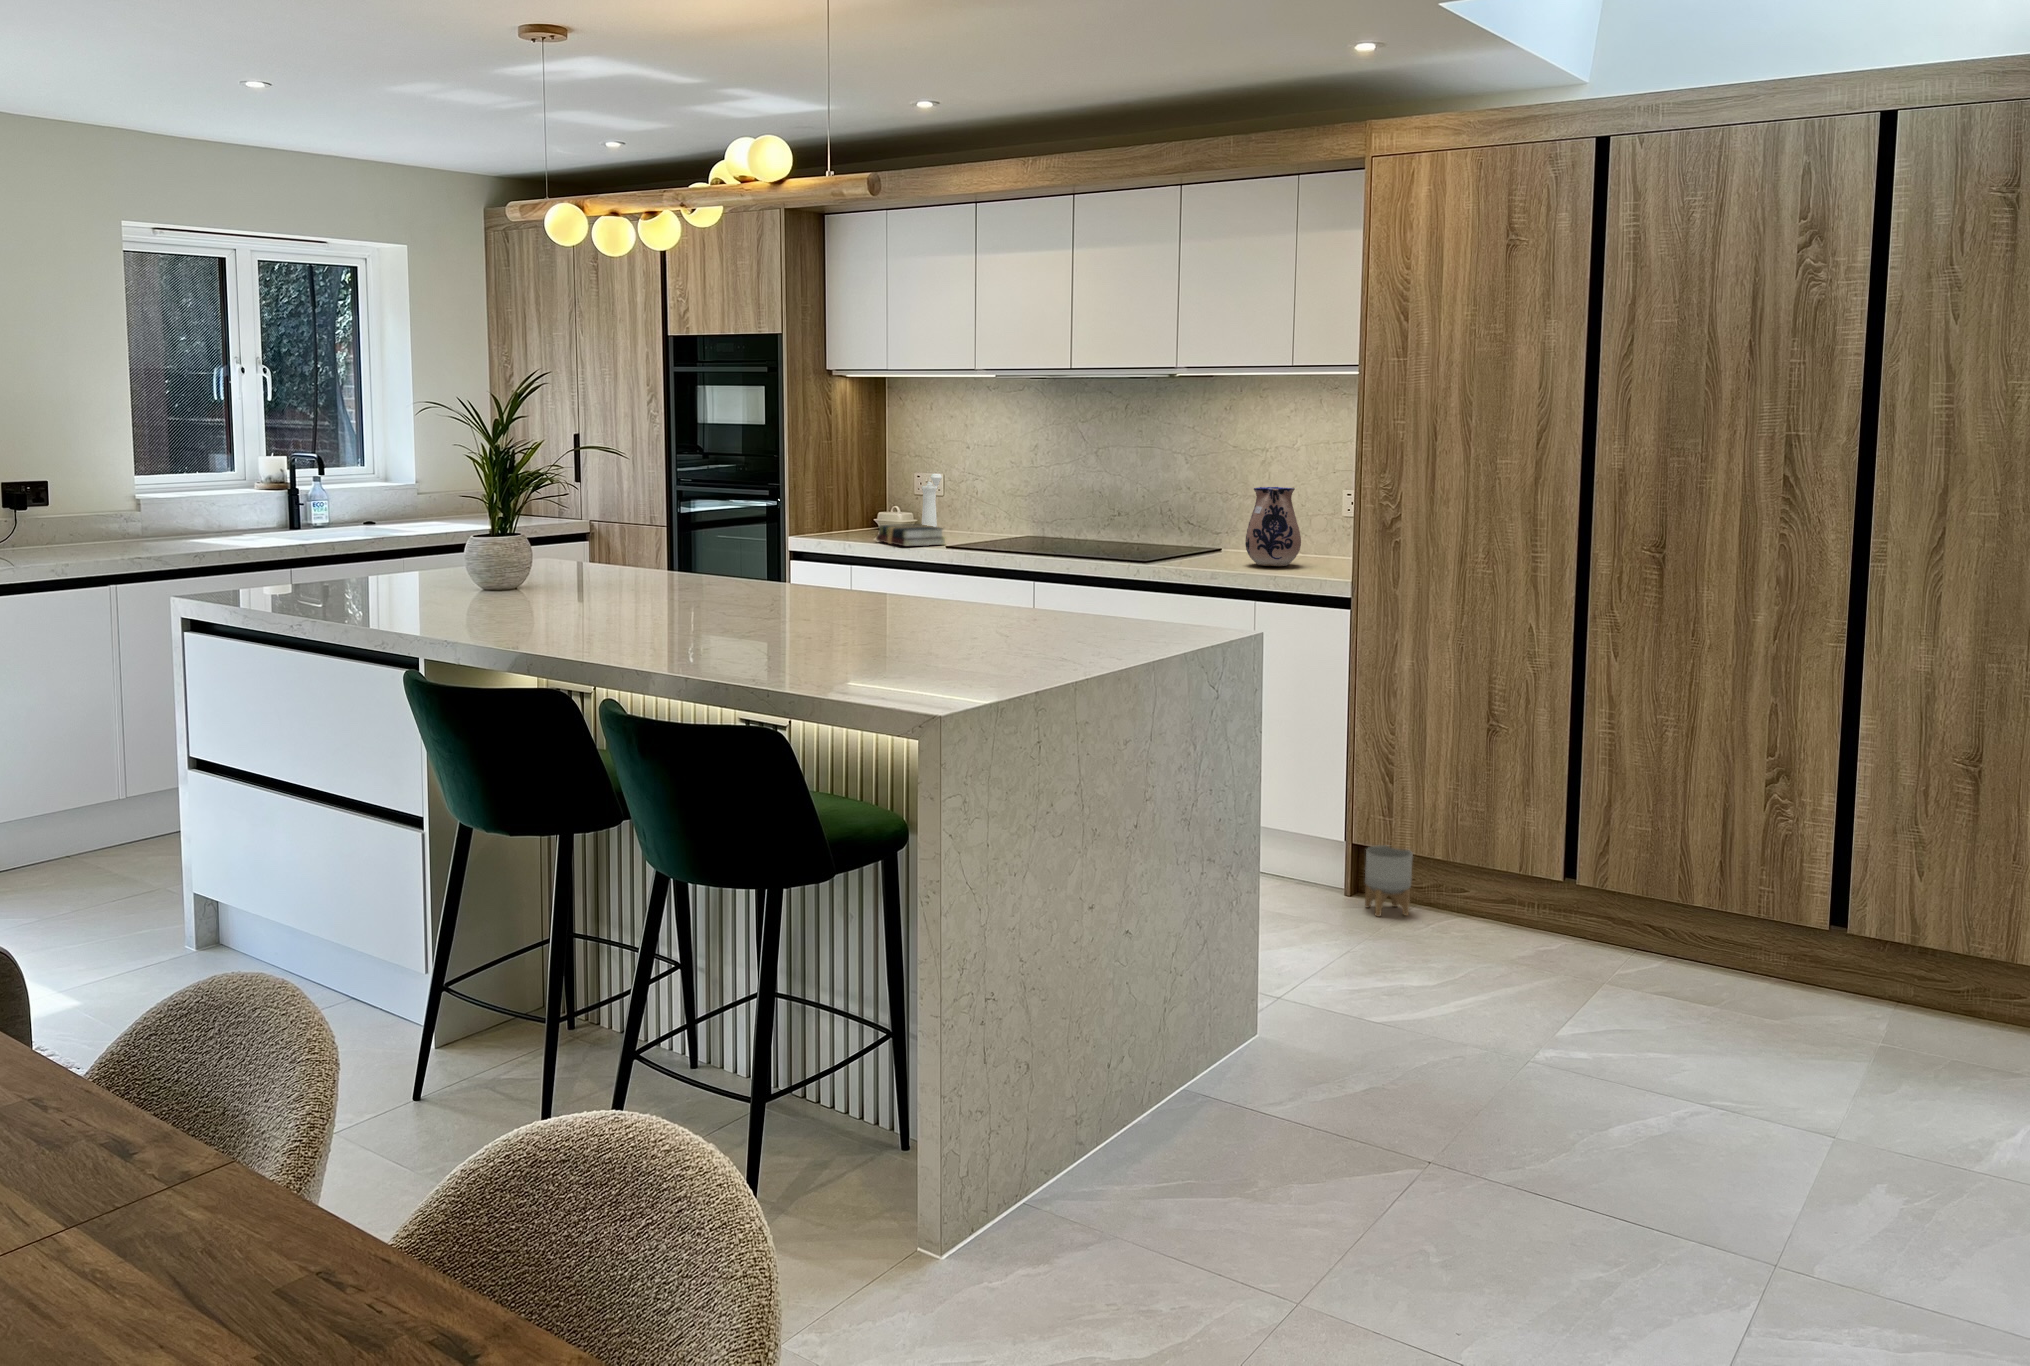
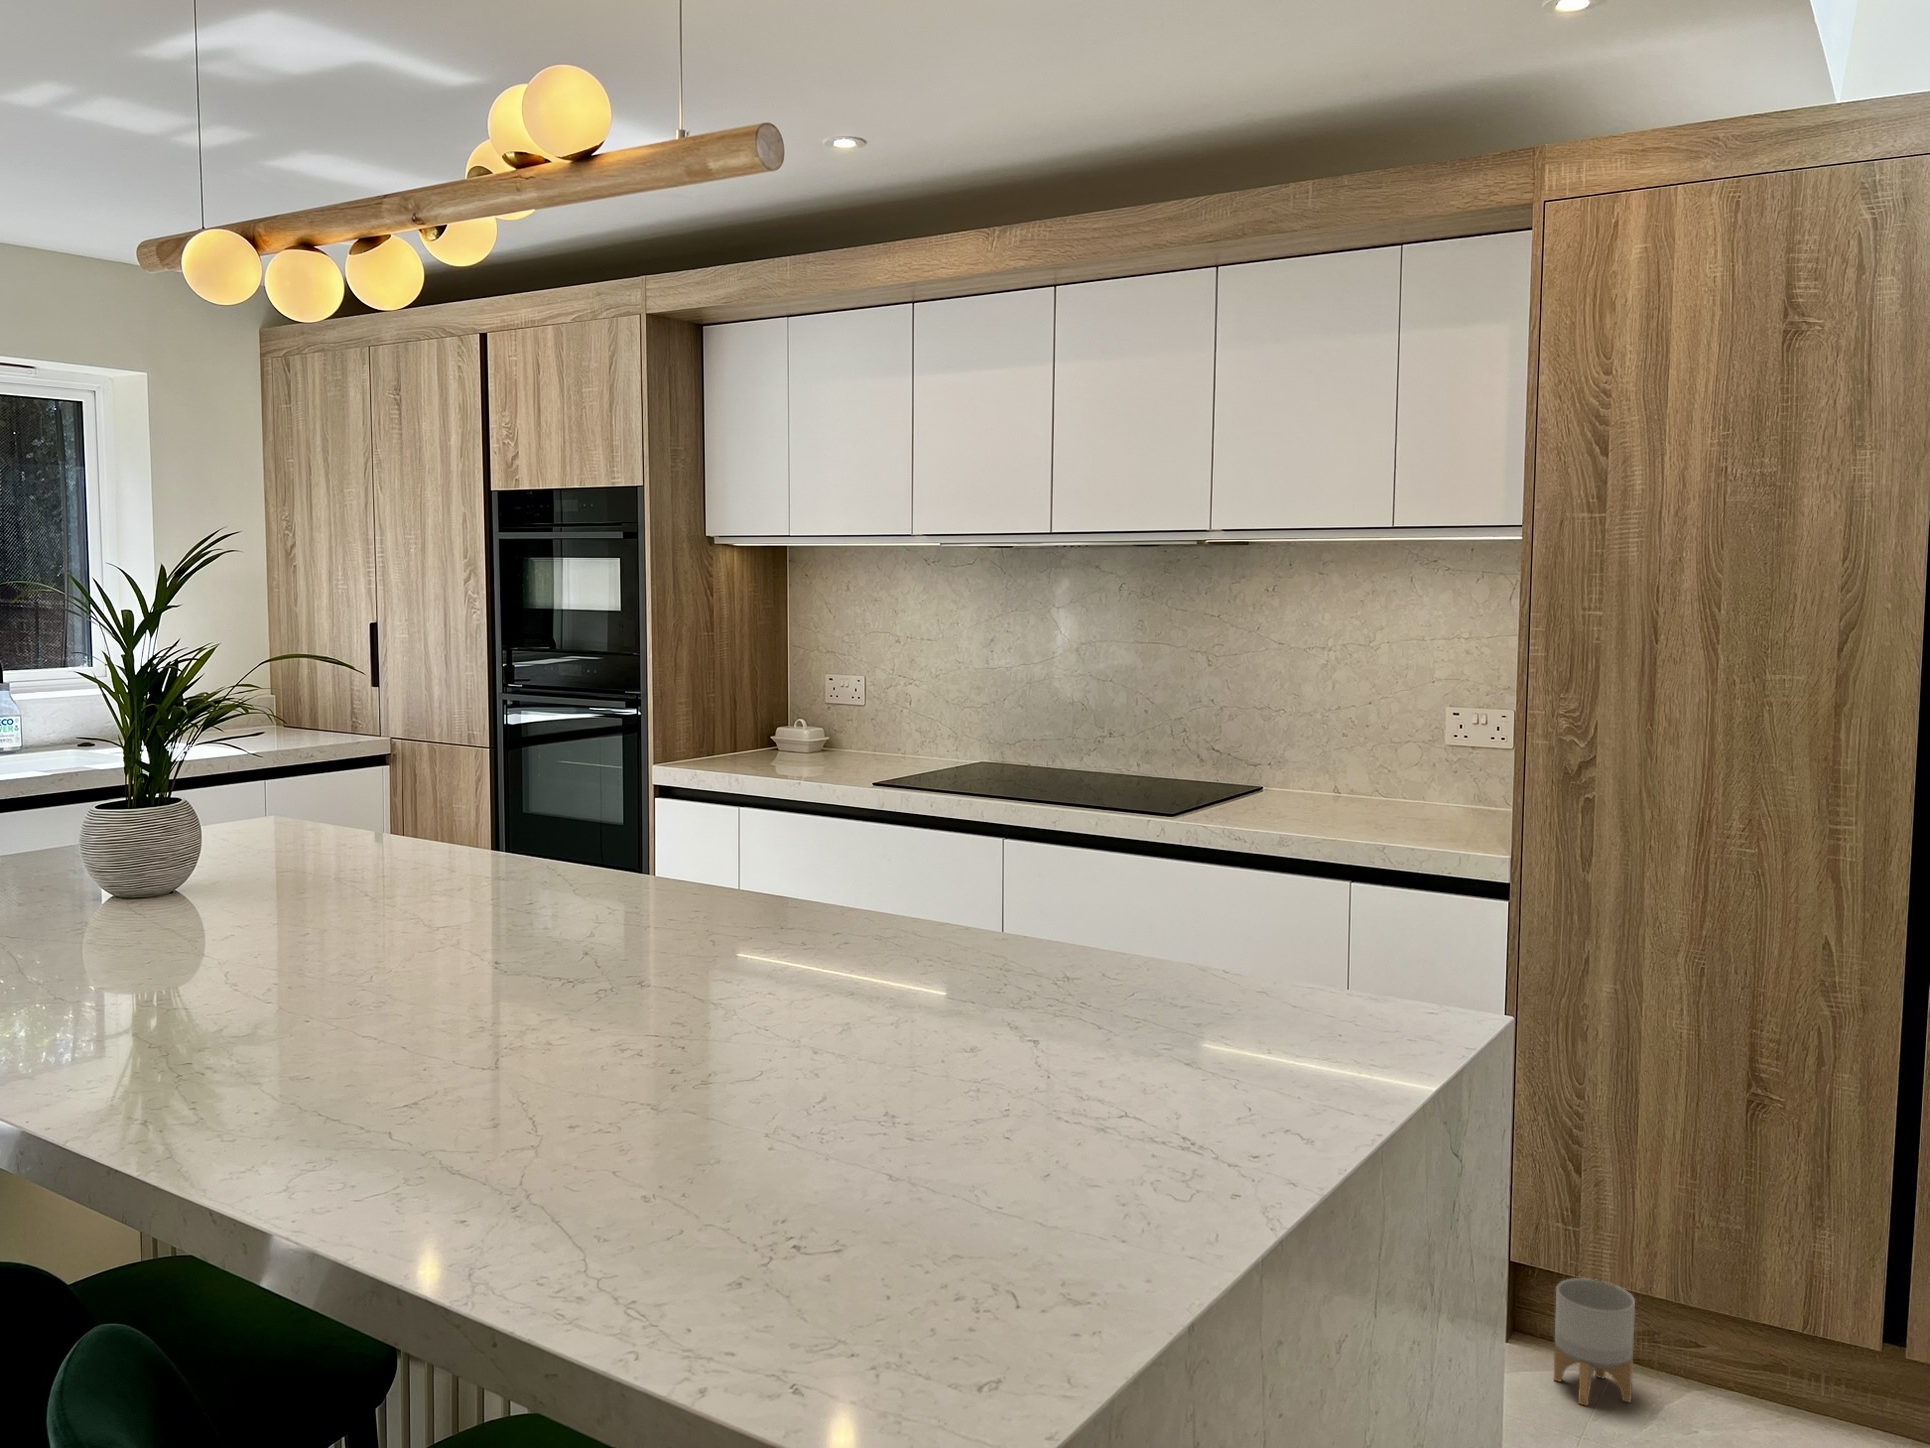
pepper mill: present [922,474,942,527] -> none [835,673,863,755]
ceramic pitcher: present [1245,487,1301,566] -> none [1317,701,1400,819]
hardback book: present [876,524,945,546] -> none [773,746,872,782]

